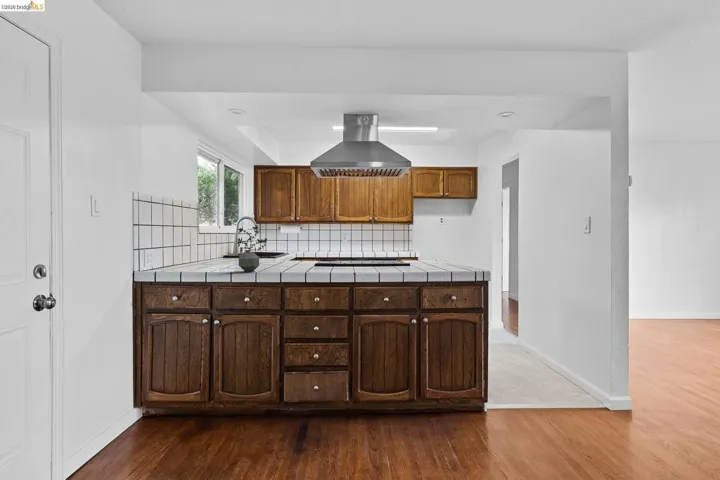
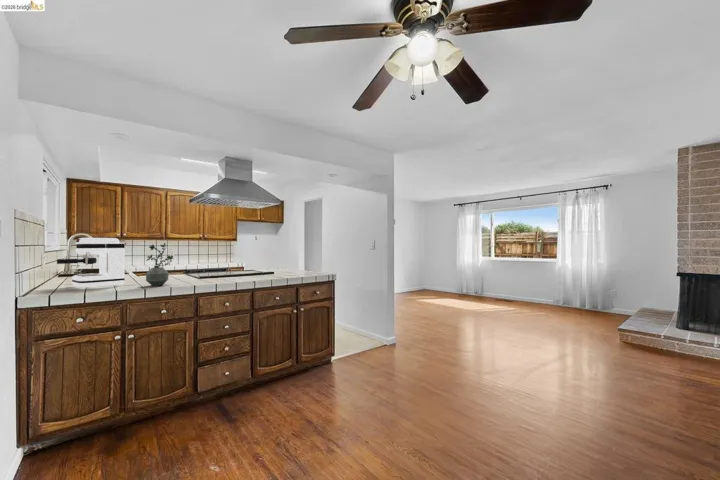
coffee maker: none [177,220,227,270] -> present [57,238,125,288]

